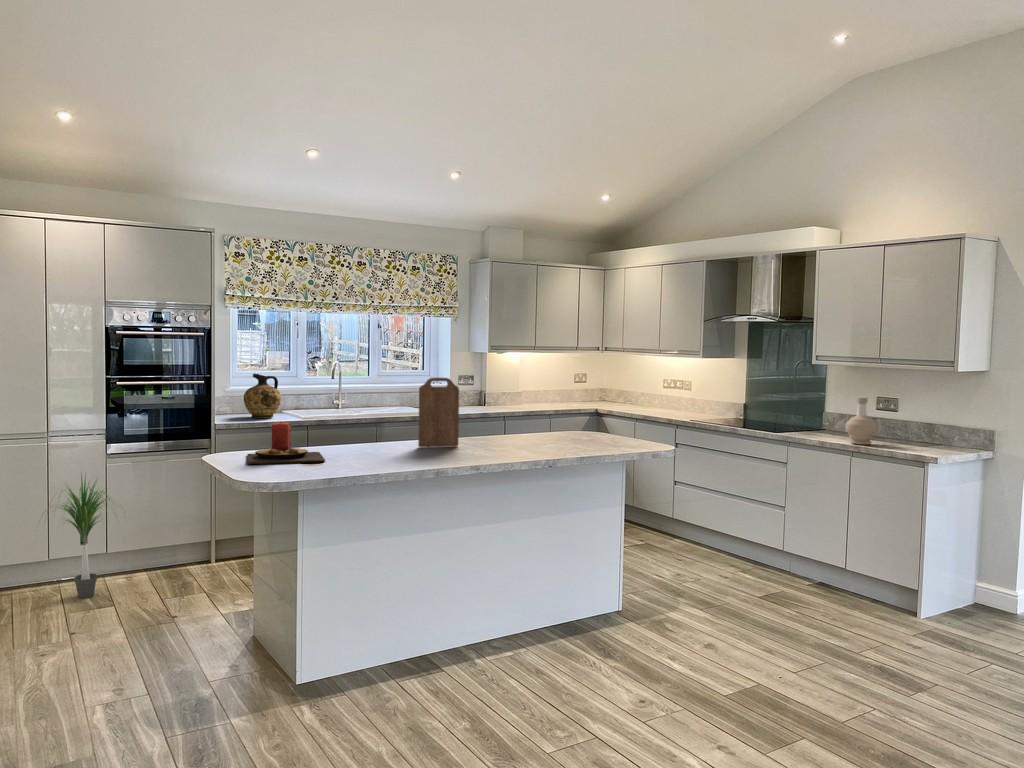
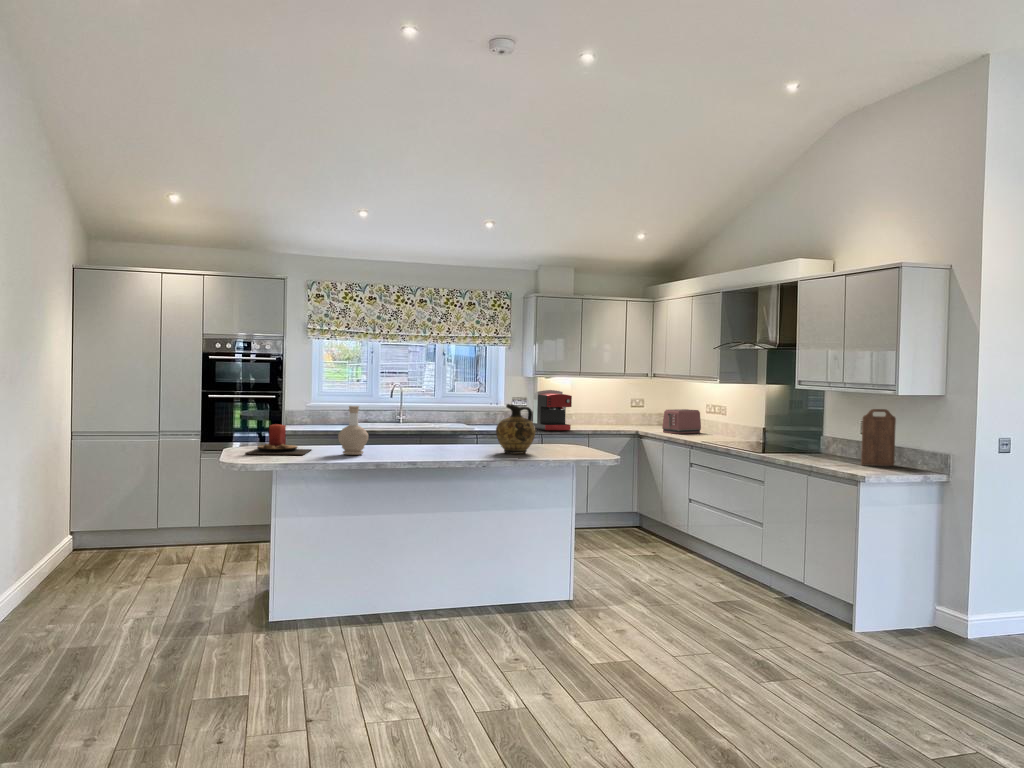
coffee maker: none [493,367,539,412] -> present [533,390,572,430]
ceramic jug: present [244,374,281,418] -> present [496,404,536,454]
cutting board: present [418,378,459,447] -> present [861,409,896,466]
toaster: none [629,385,667,412] -> present [662,409,701,434]
bottle: present [846,397,877,445] -> present [338,406,368,455]
potted plant: present [41,475,115,598] -> none [140,461,209,559]

